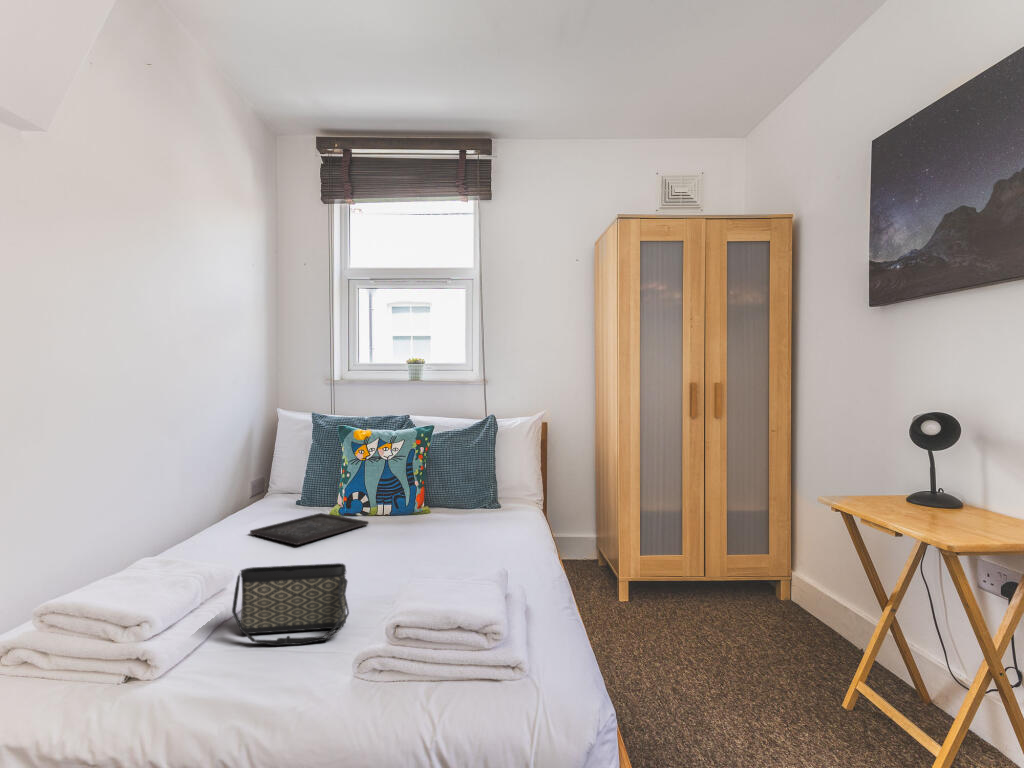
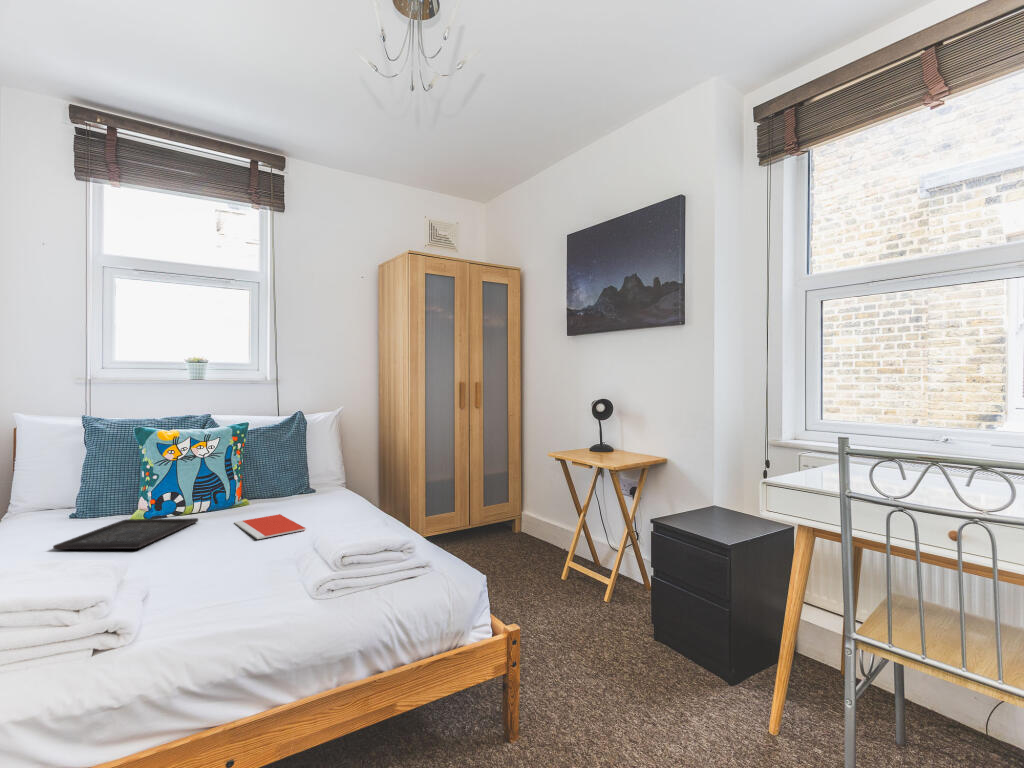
notebook: none [392,528,444,554] -> present [234,514,306,539]
handbag: present [232,563,349,645] -> none [173,539,294,621]

